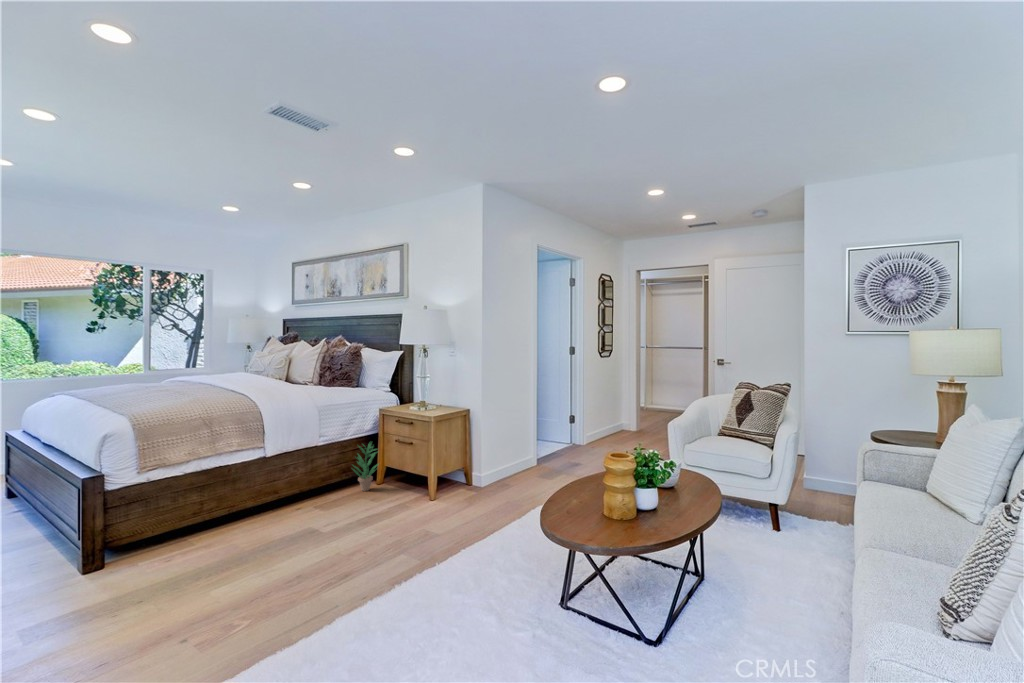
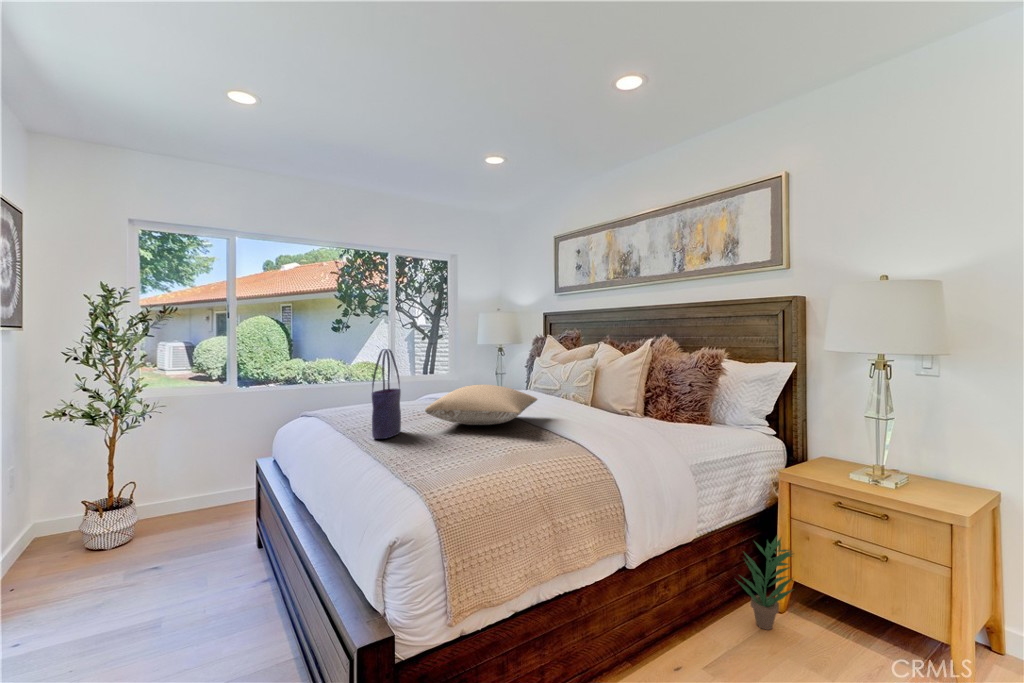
tote bag: none [107,343,131,397] -> present [372,349,401,439]
pillow: none [149,366,238,390] -> present [425,385,537,425]

